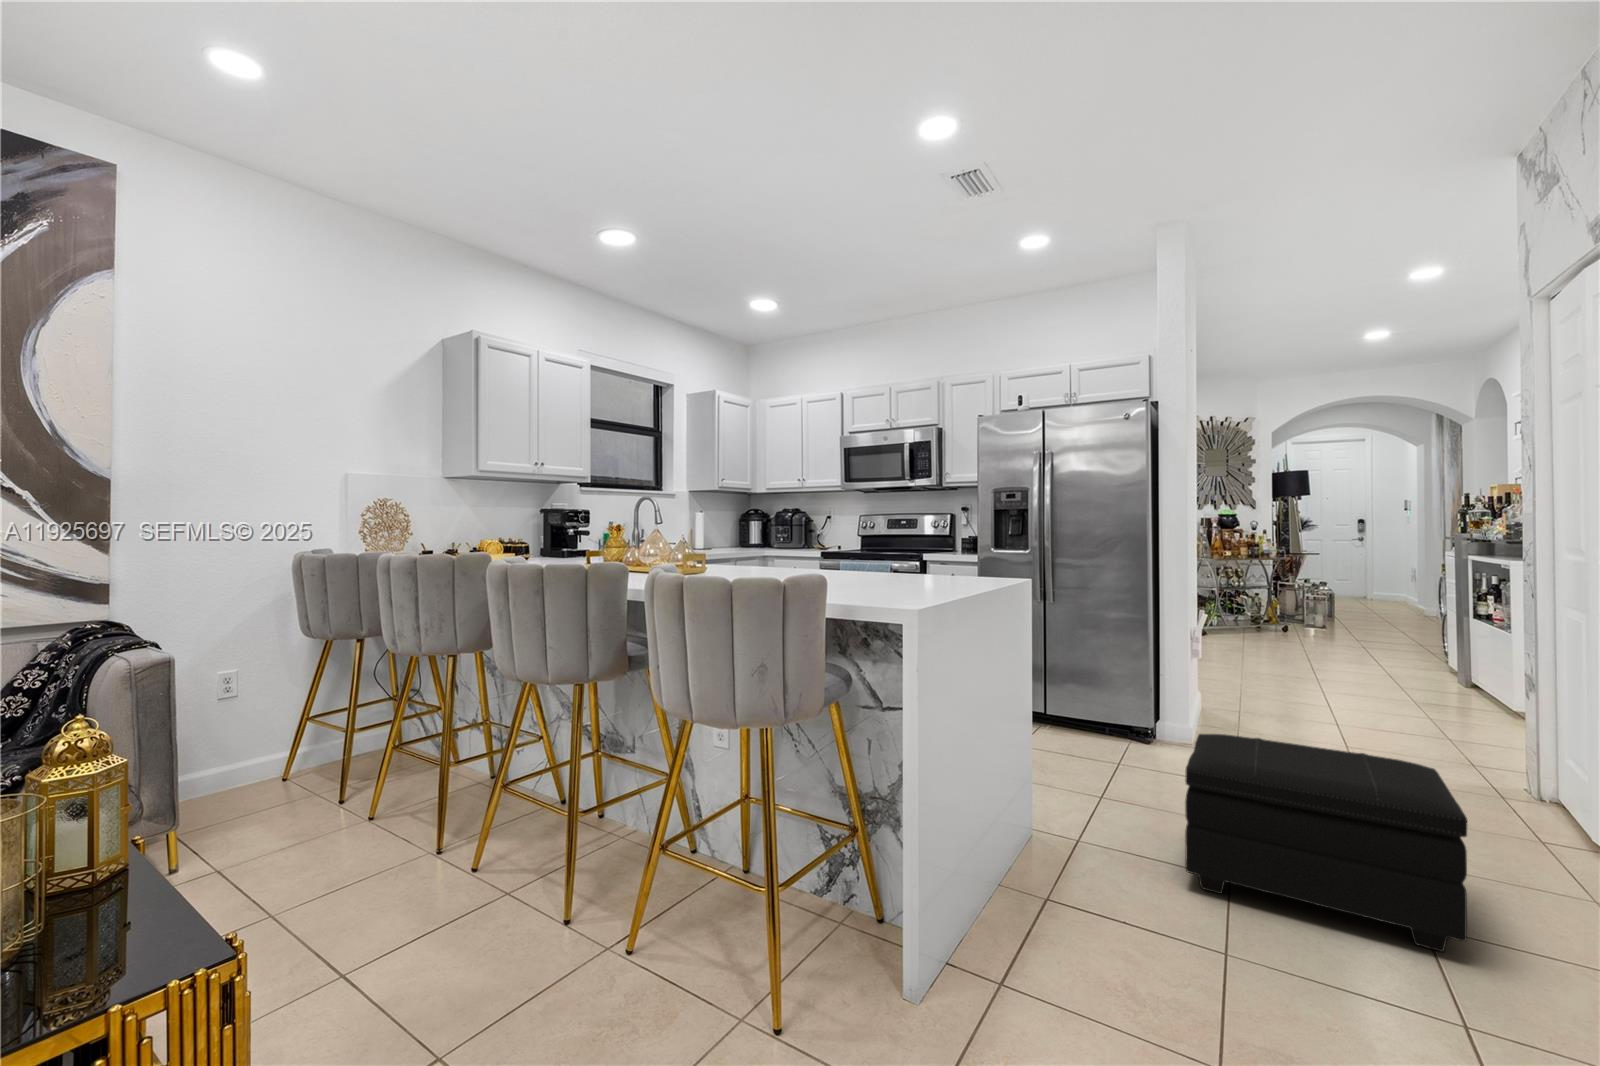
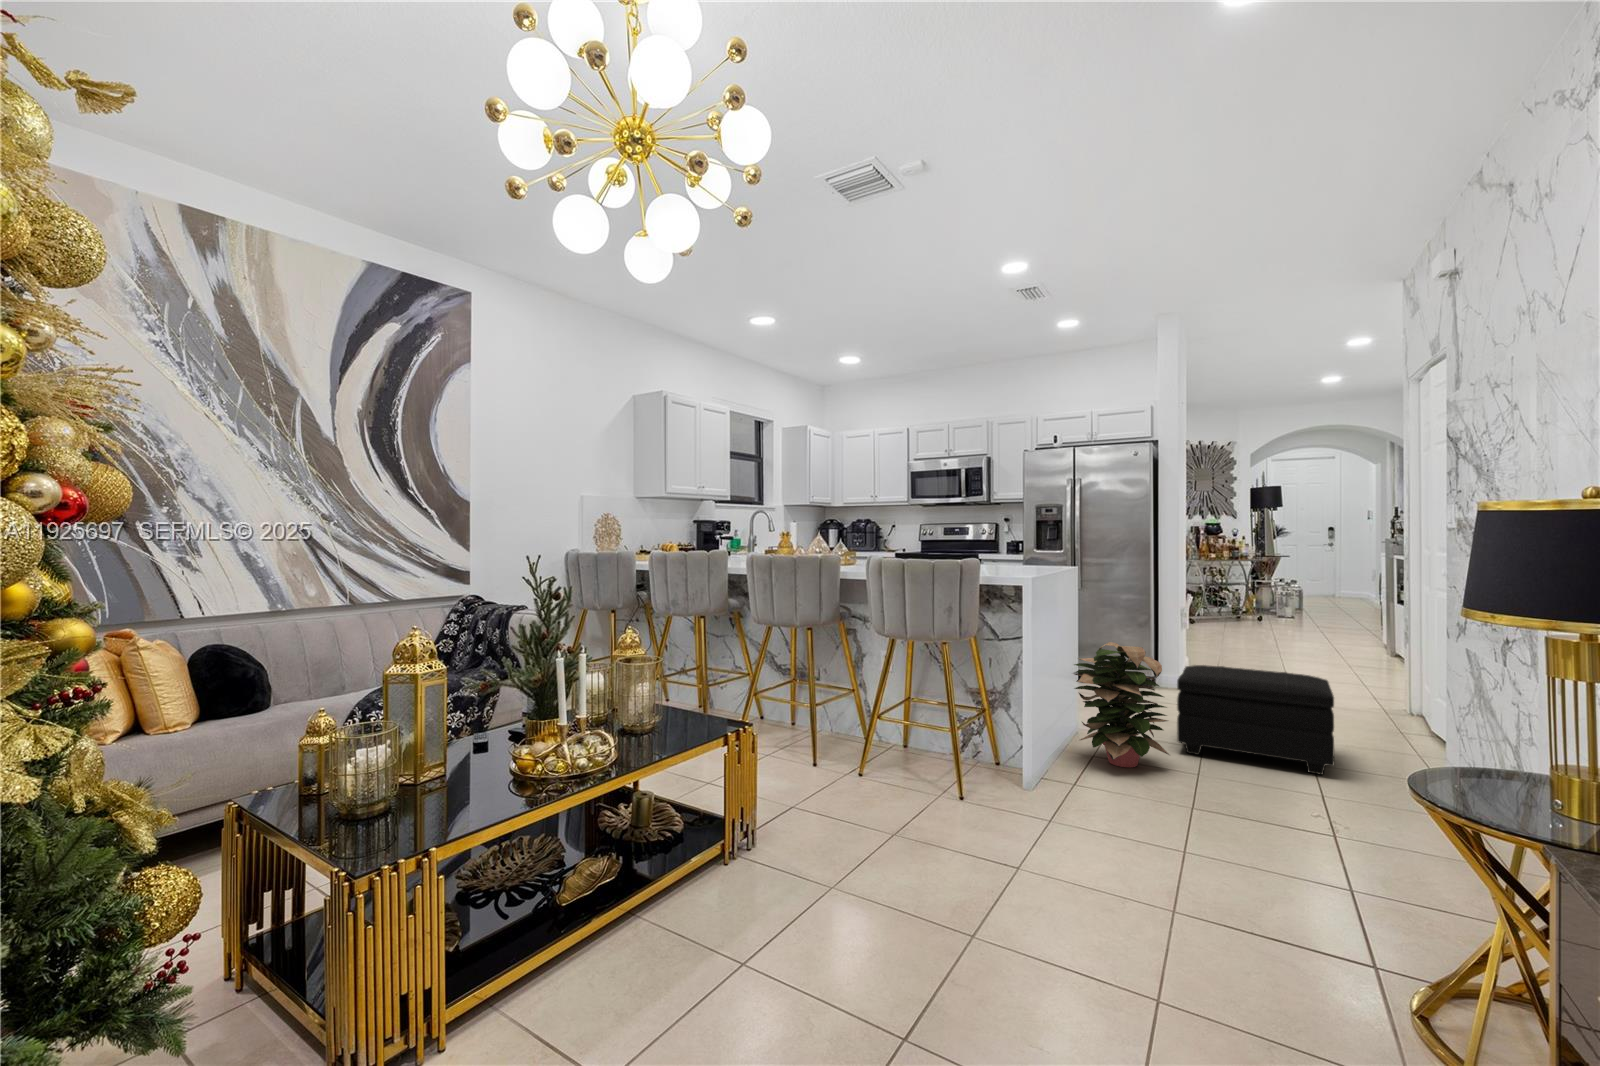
decorative plant: none [1010,708,1174,928] -> present [1073,642,1169,767]

